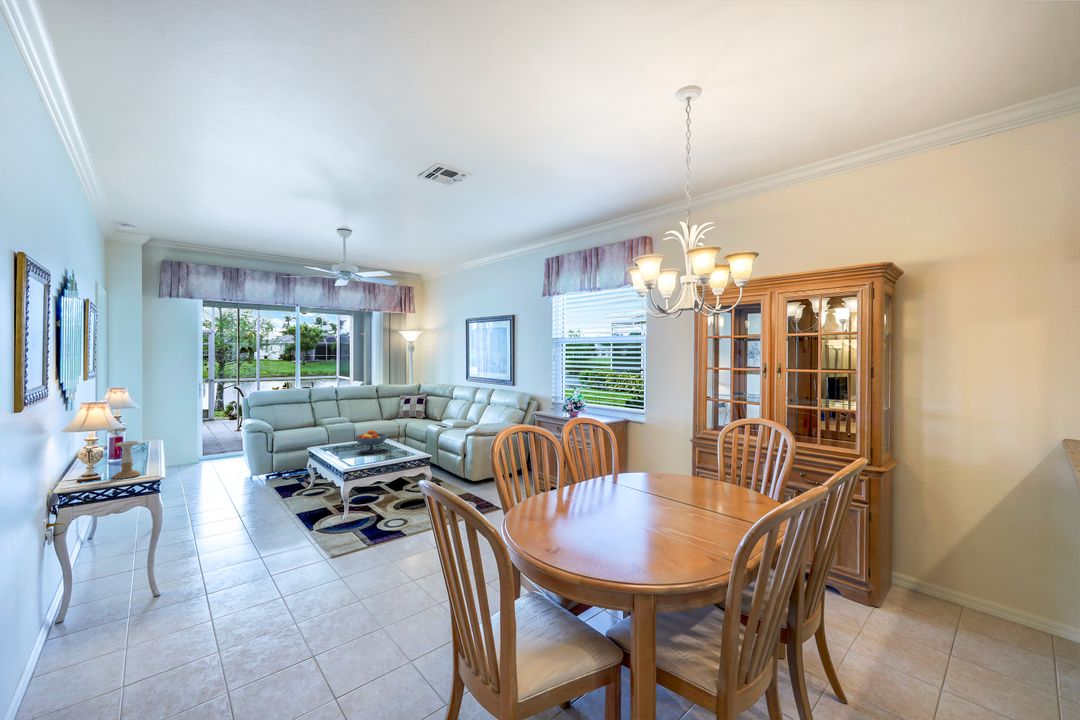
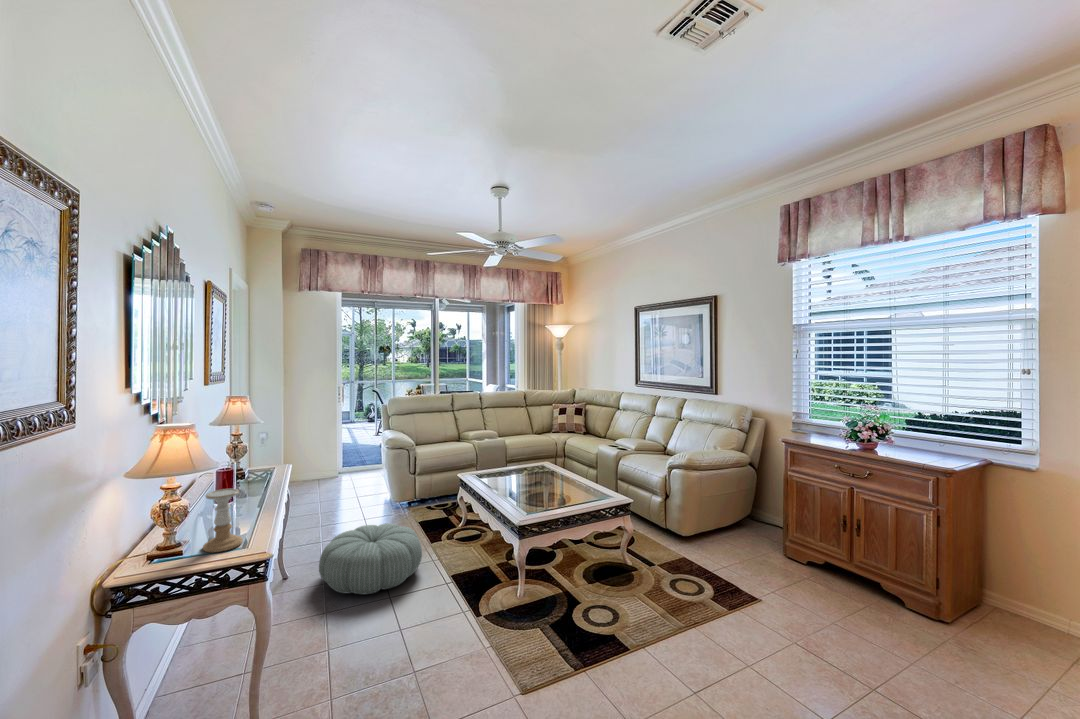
fruit bowl: present [355,430,387,452] -> none [518,455,561,489]
pouf: none [189,482,274,527] -> present [319,523,422,595]

